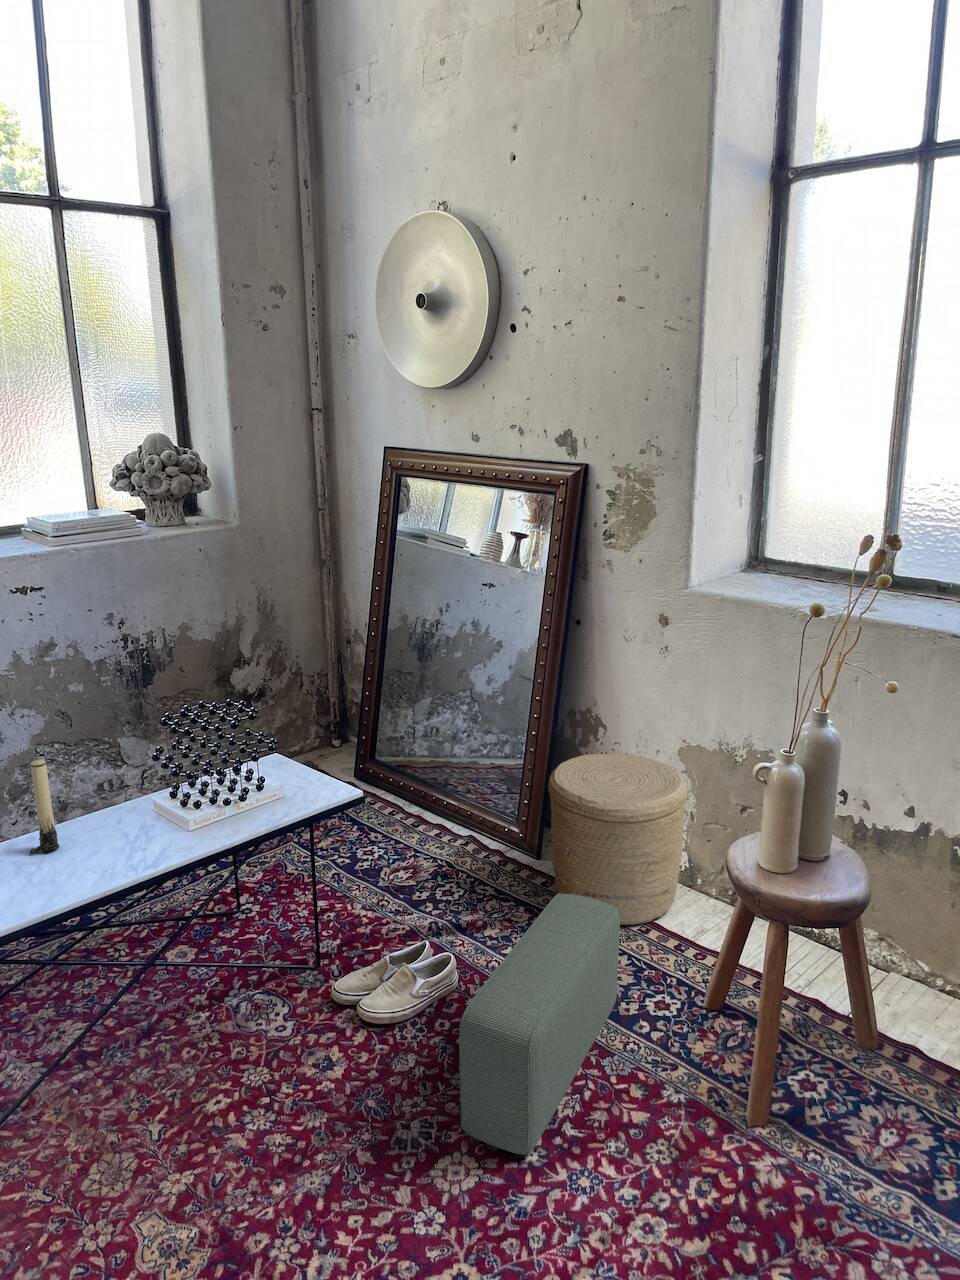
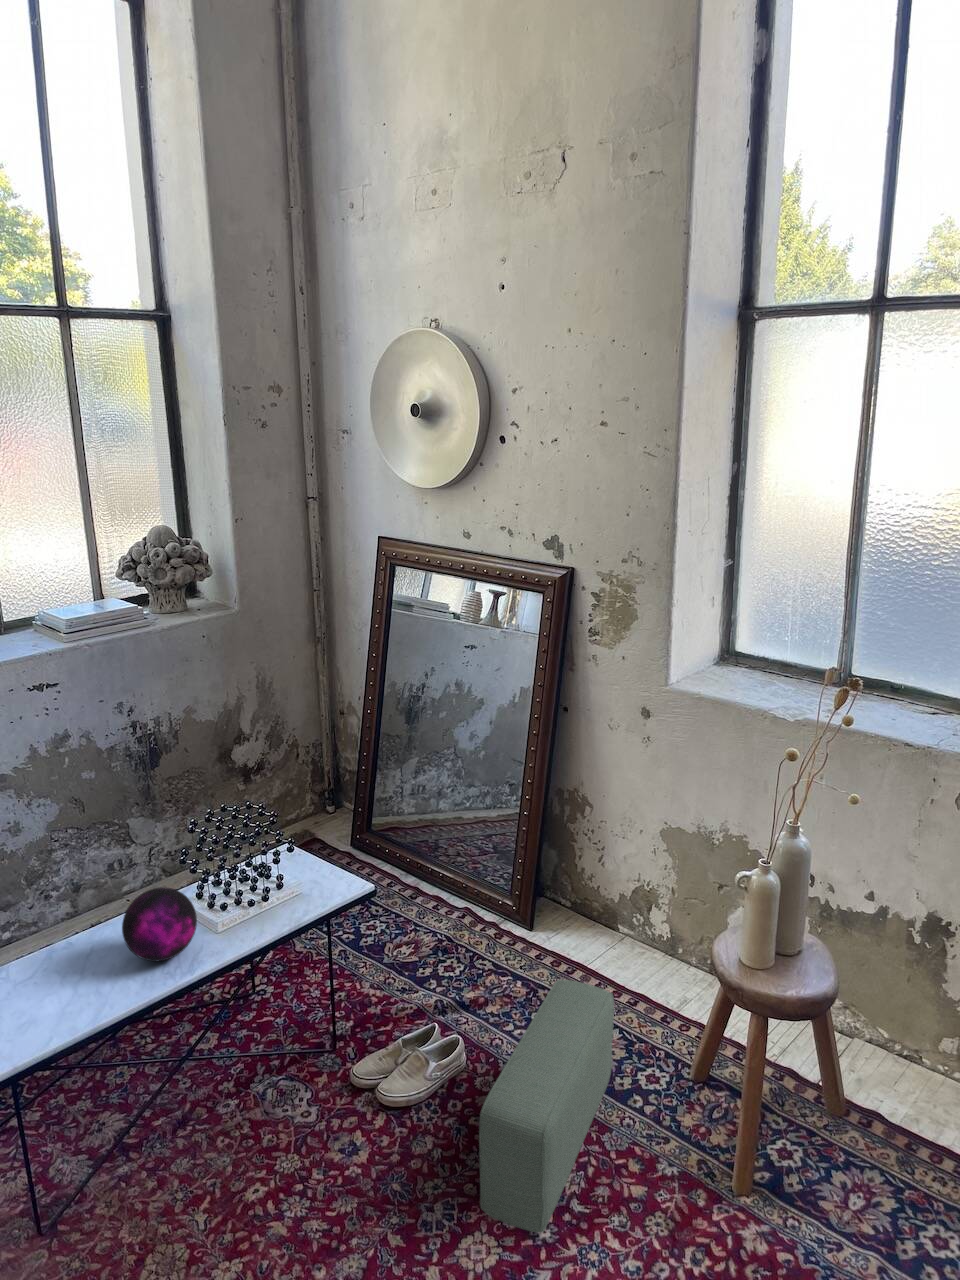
woven basket: present [548,753,688,925] -> none [542,834,669,998]
candle: present [30,759,59,855] -> none [74,876,101,964]
decorative orb: none [80,775,162,853] -> present [122,887,197,961]

